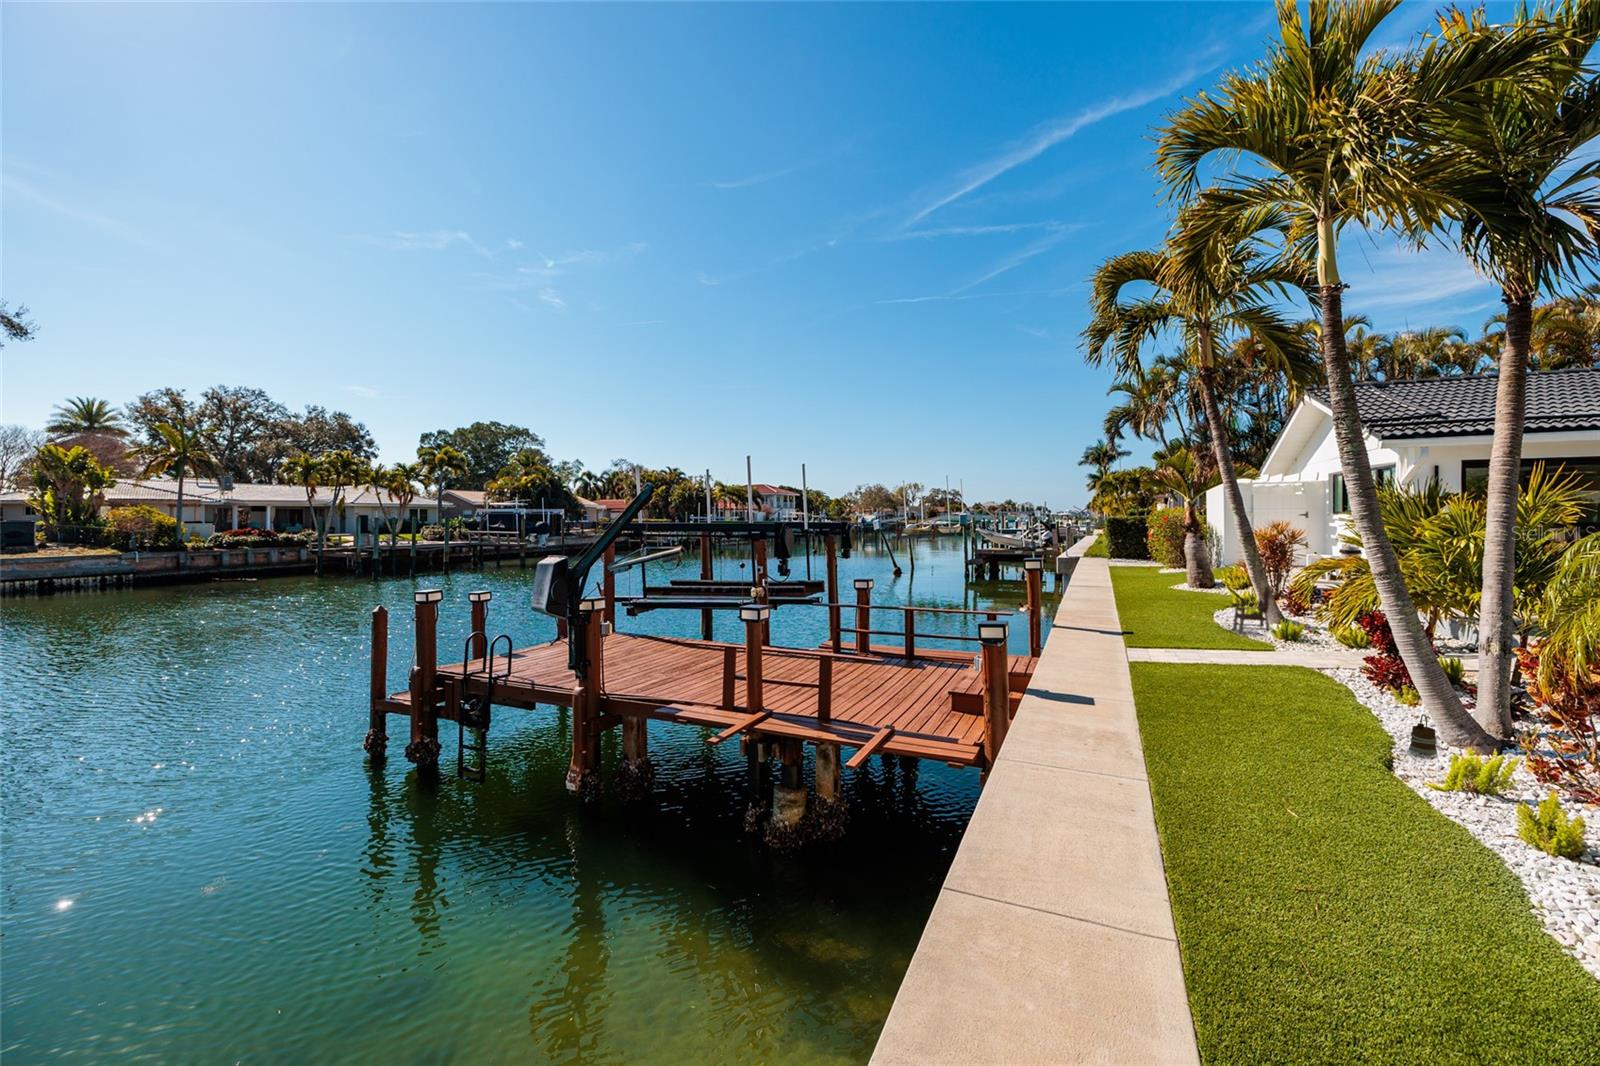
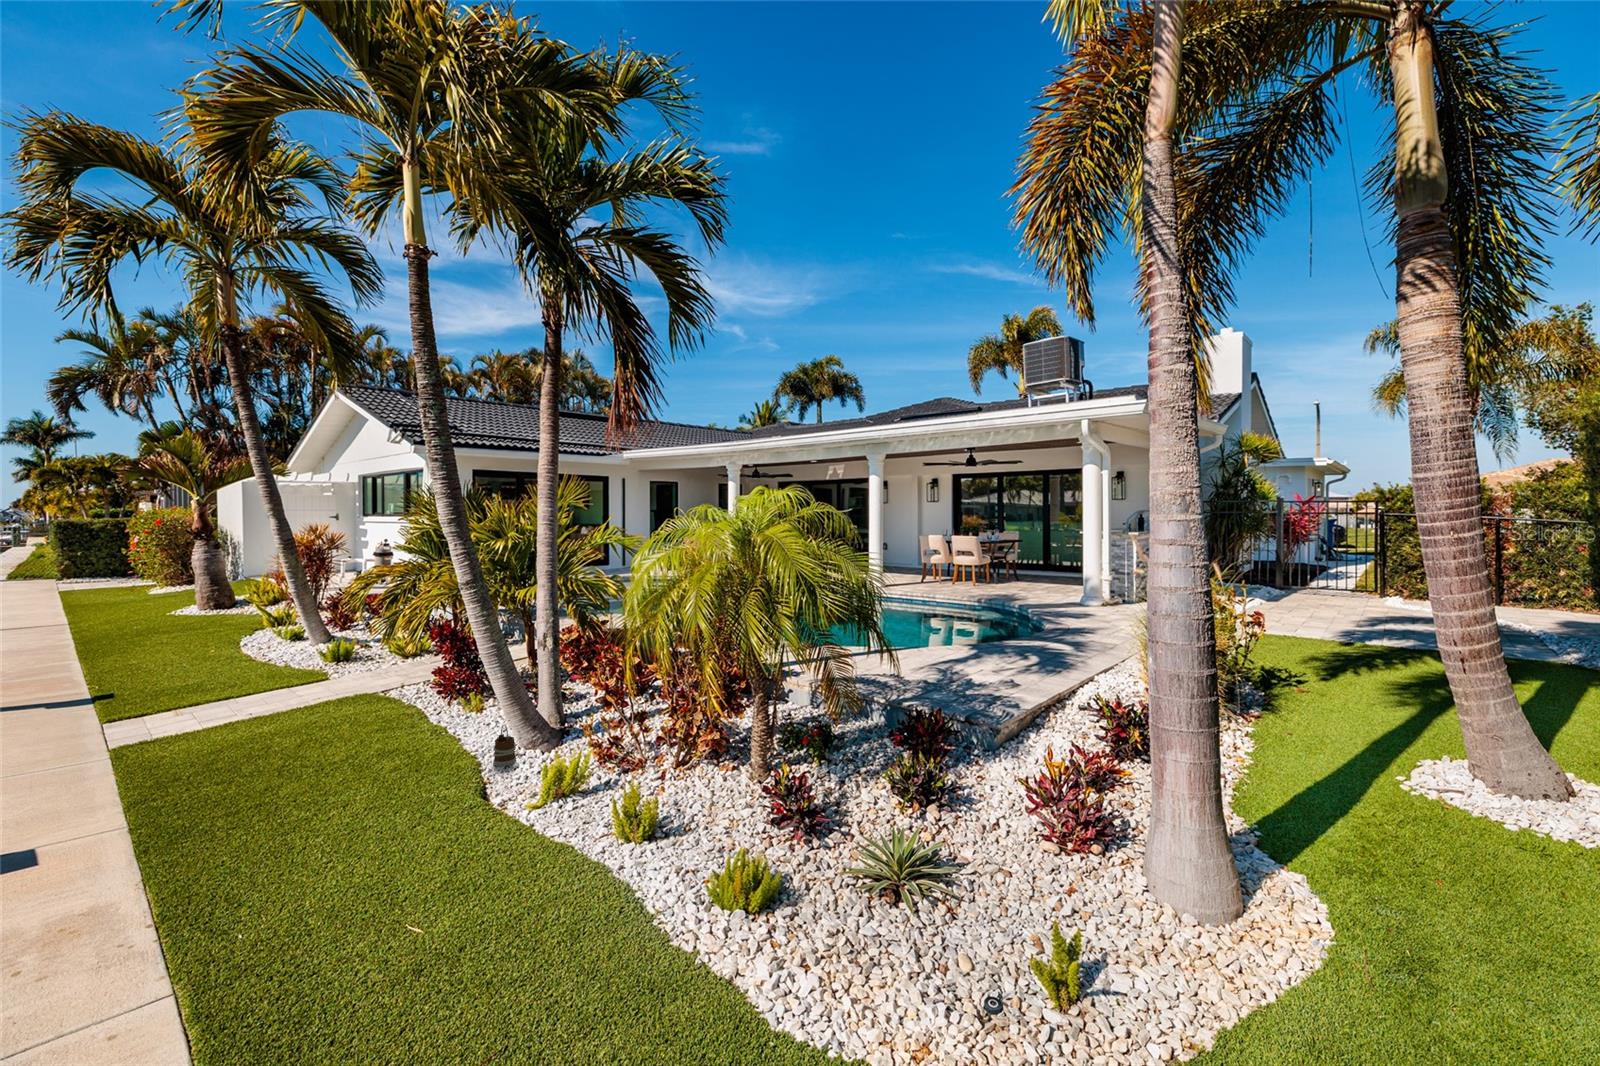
armchair: present [1232,586,1271,635] -> none [267,599,318,666]

